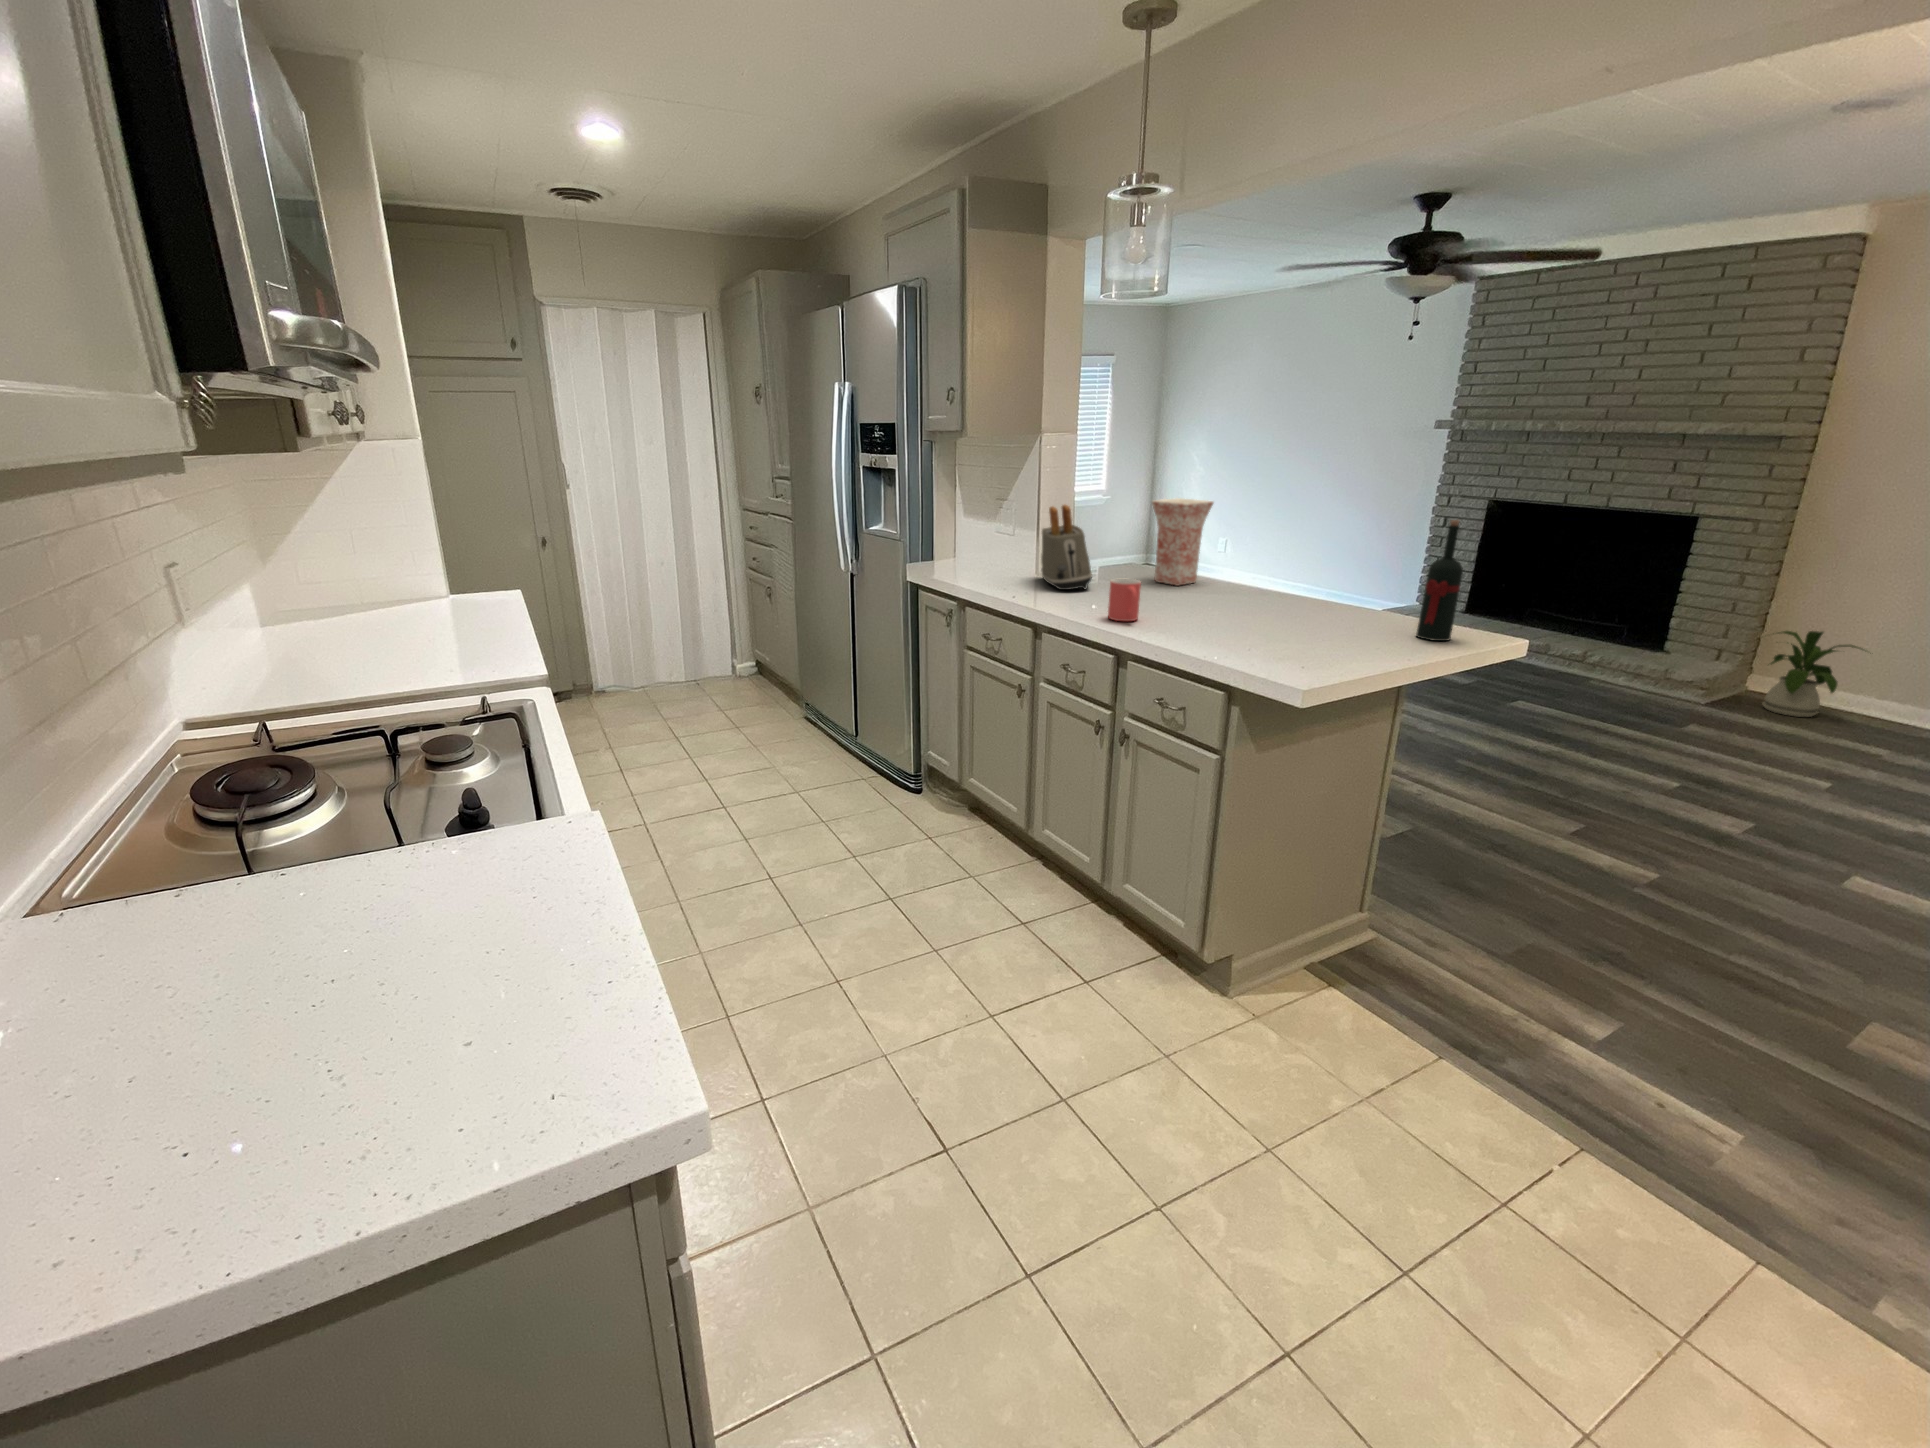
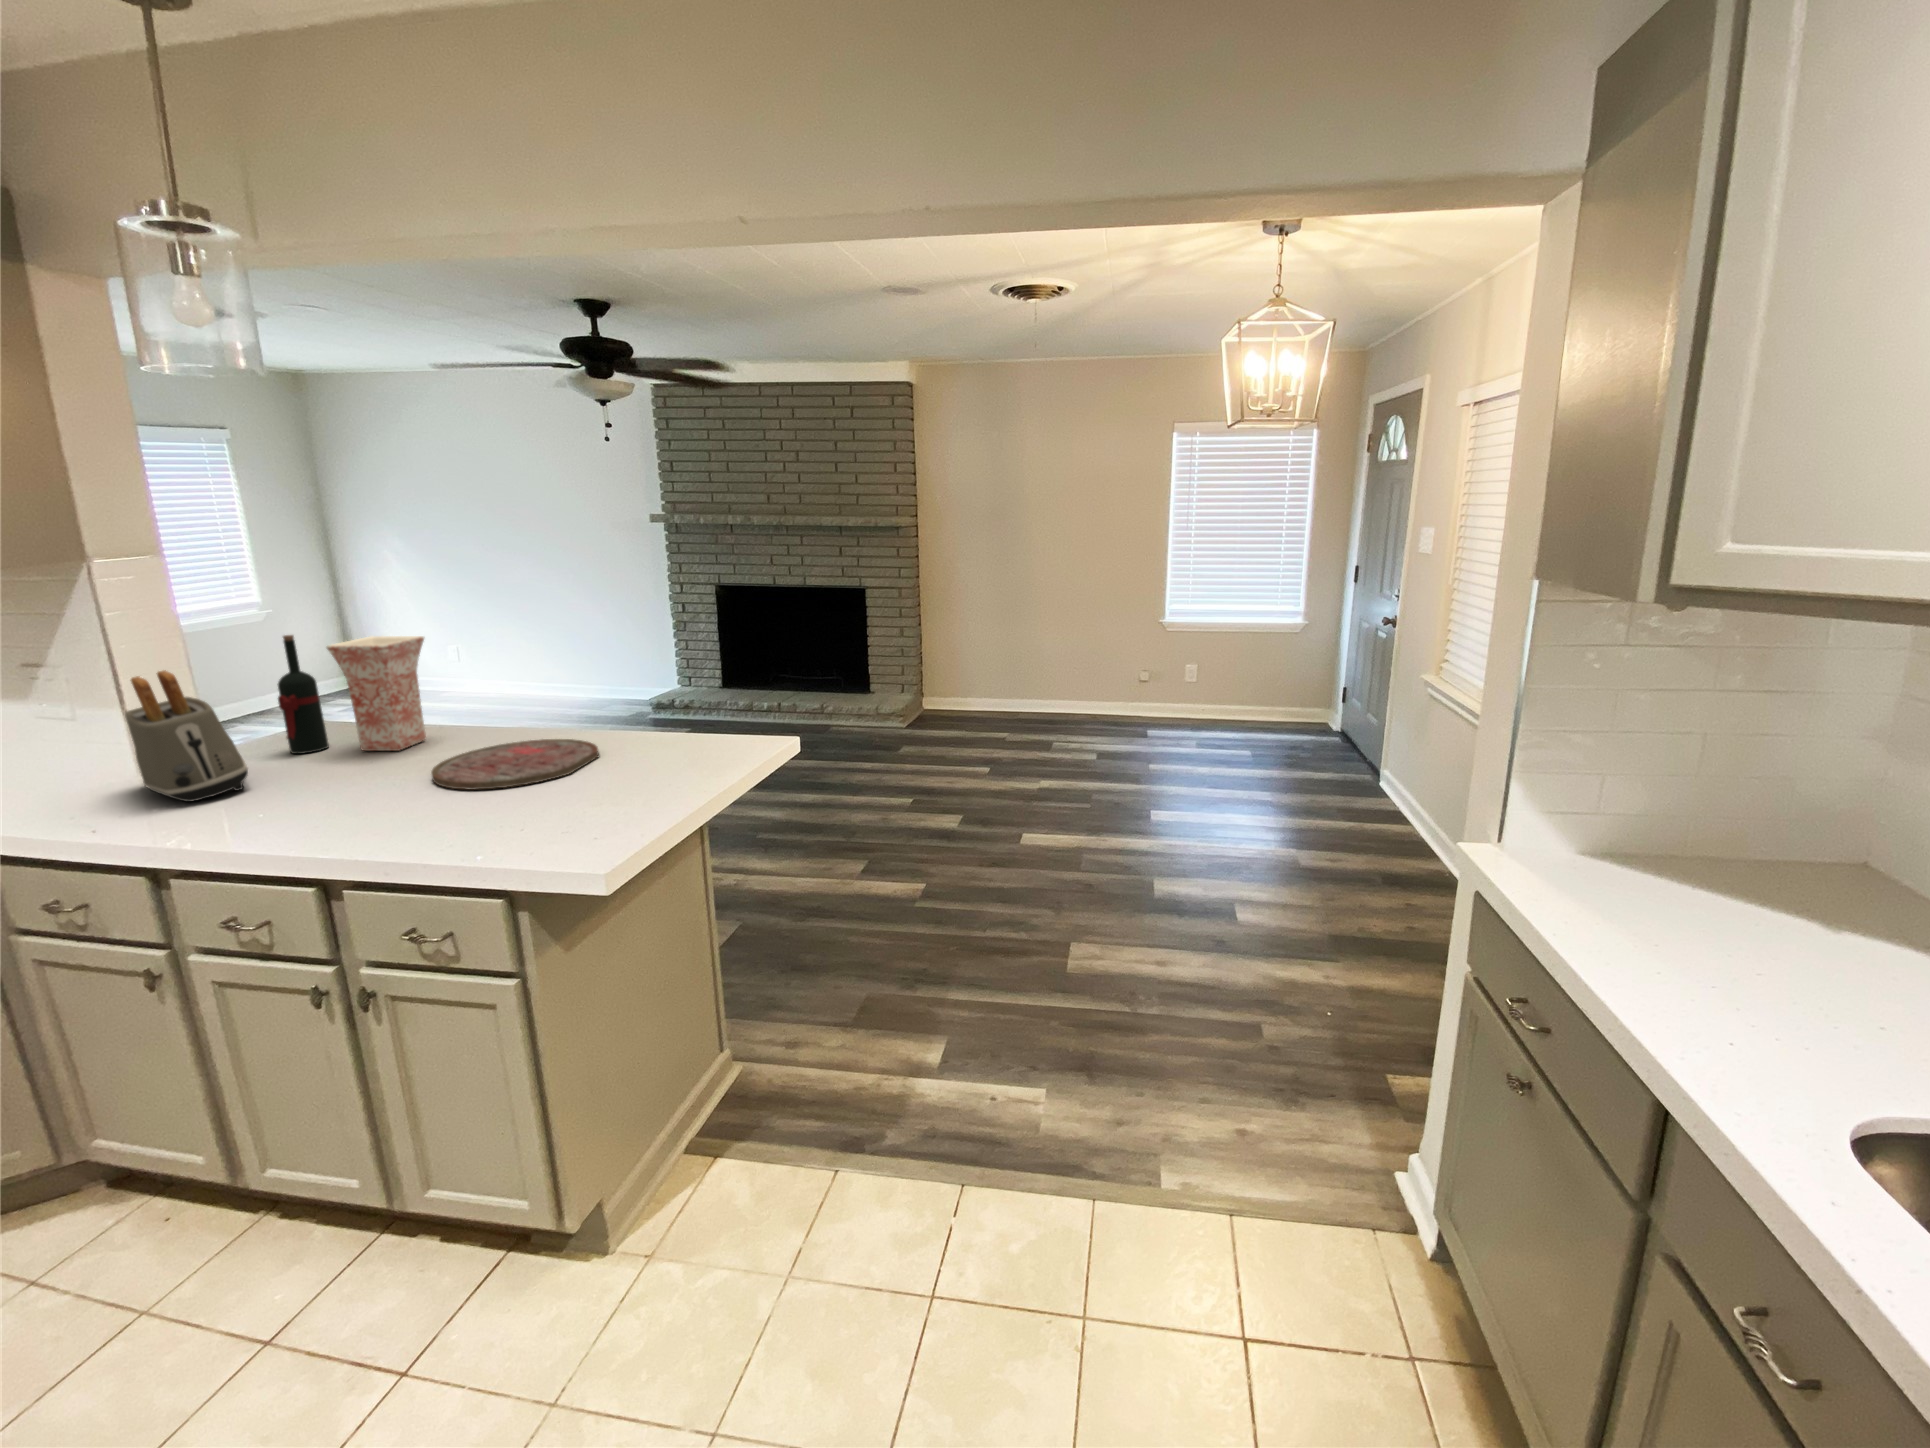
wine bottle: present [1416,520,1463,641] -> present [278,635,329,754]
mug: present [1108,579,1141,621] -> none [279,769,344,835]
cutting board: none [1195,594,1323,624] -> present [431,739,599,790]
house plant: present [1762,631,1863,717] -> none [923,661,980,724]

